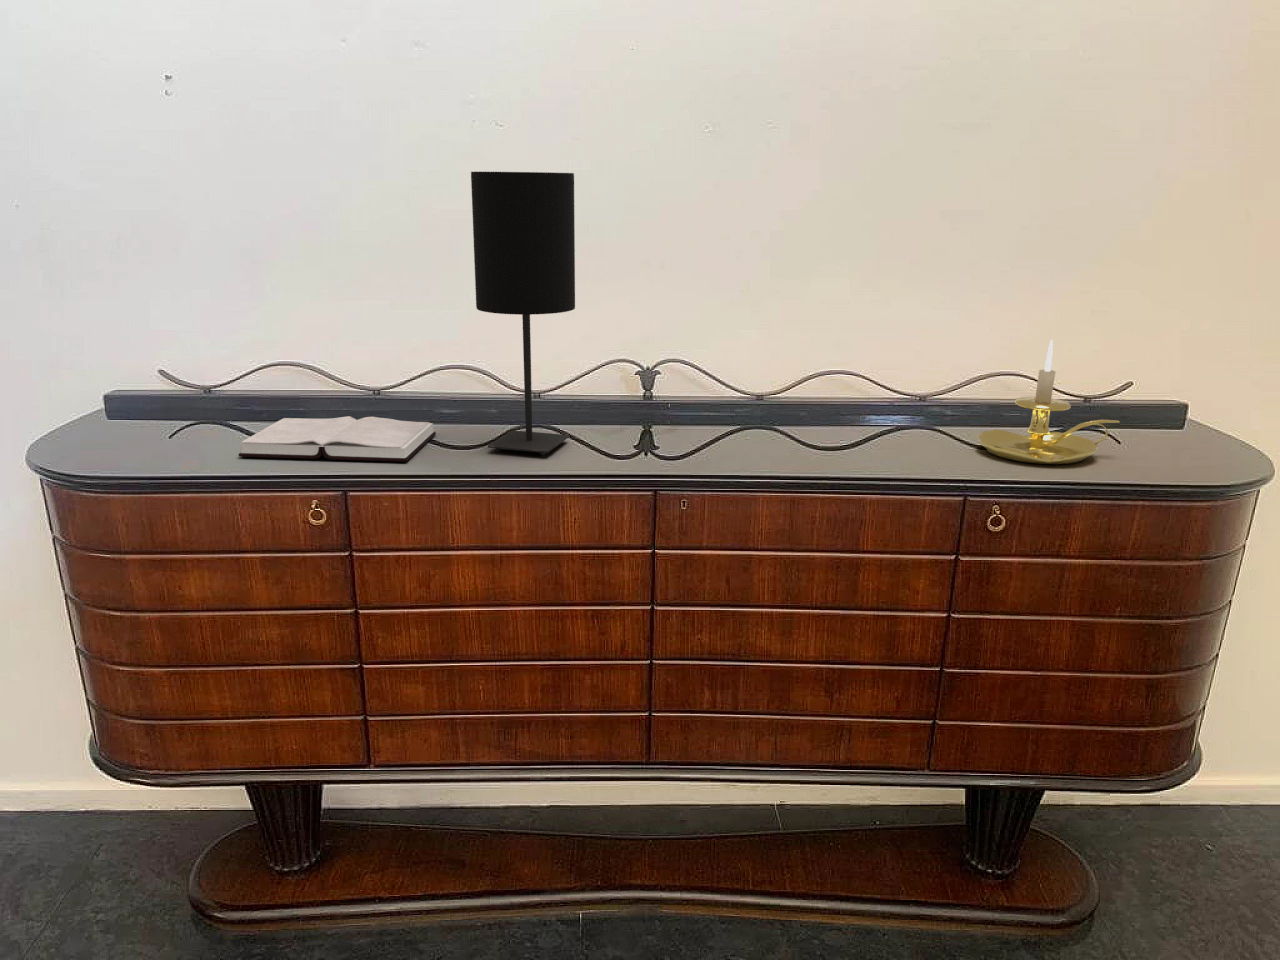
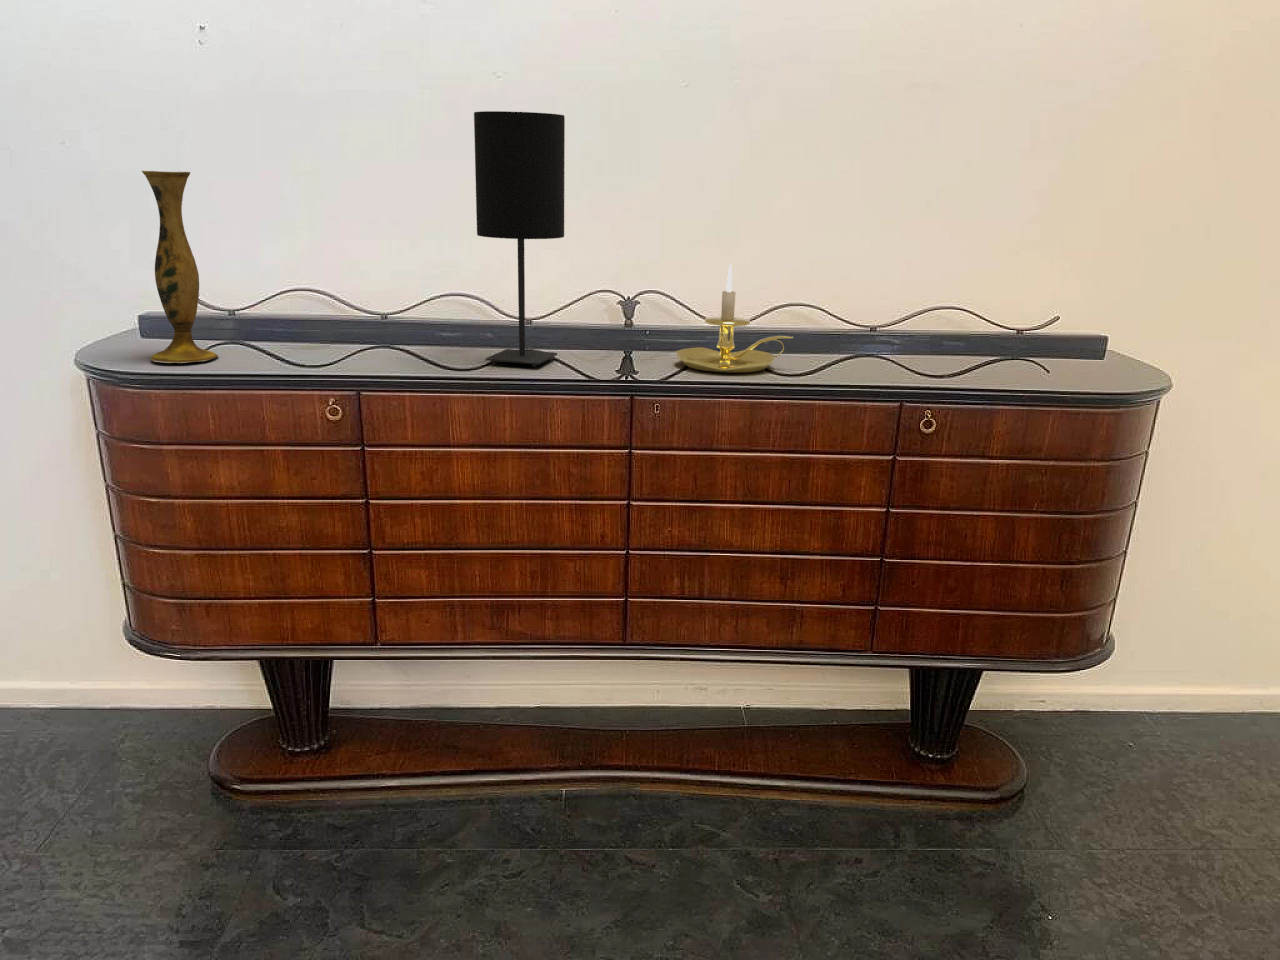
vase: none [96,243,188,458] -> present [142,171,218,363]
candle holder: present [978,340,1120,464] -> present [676,264,793,373]
hardback book: present [238,416,436,462] -> none [265,335,438,369]

